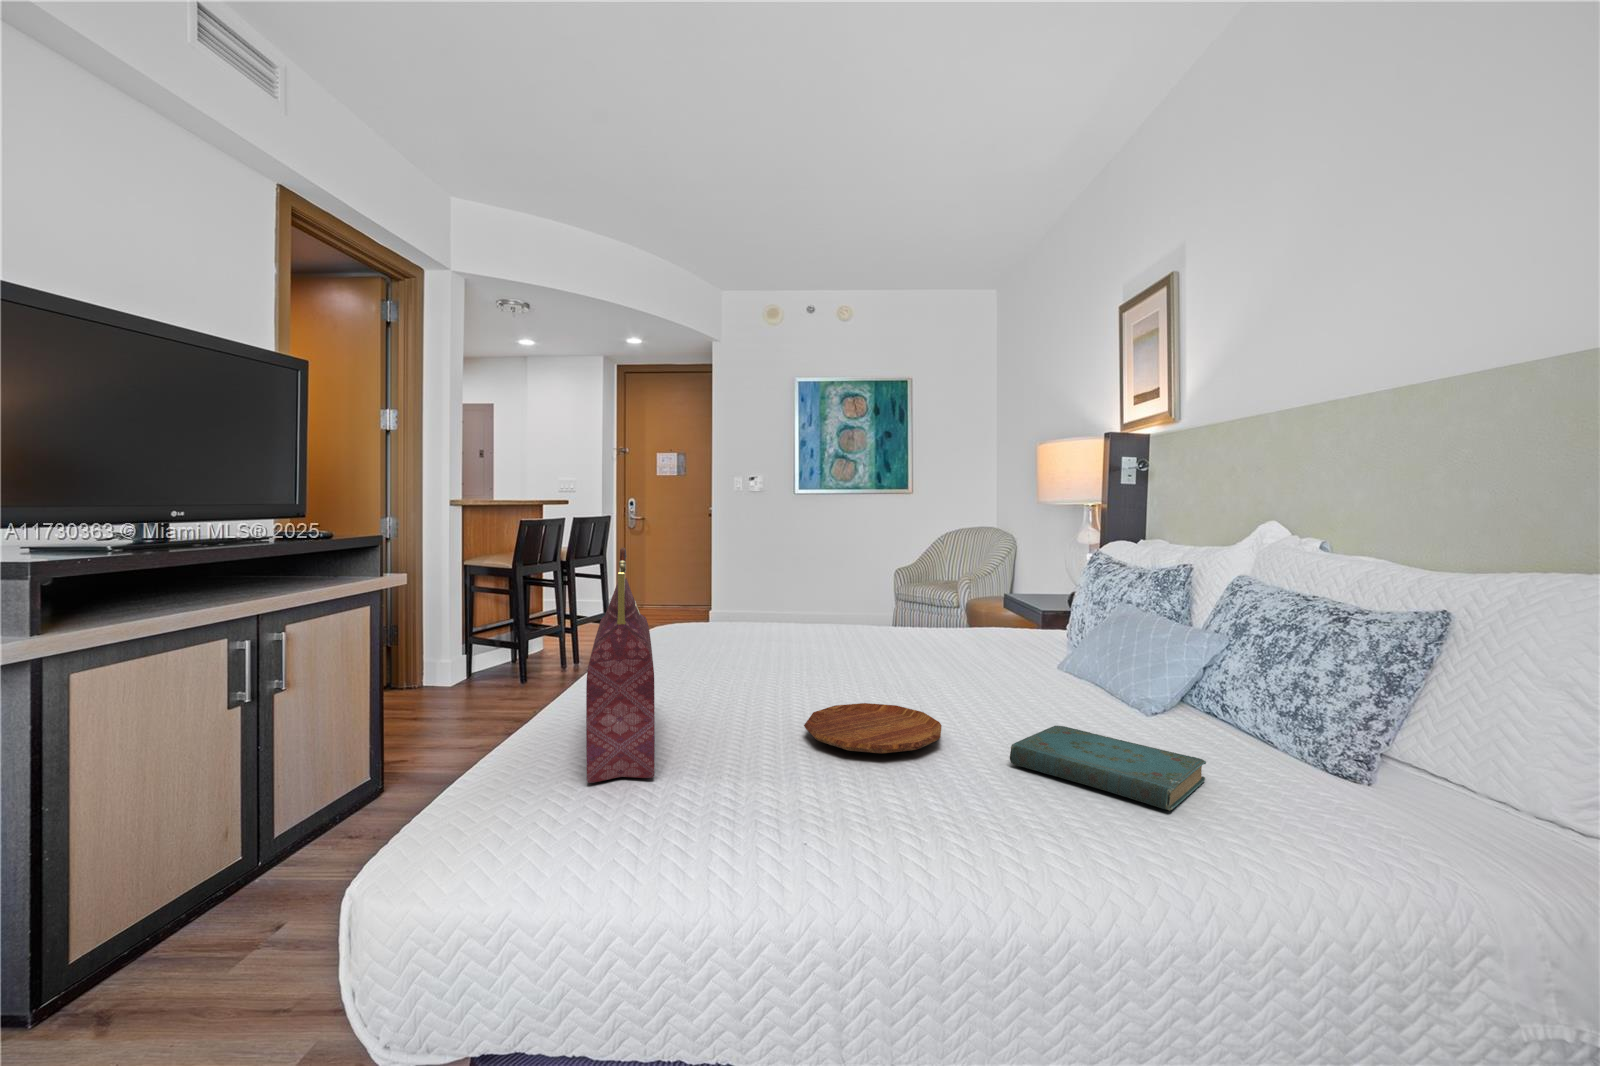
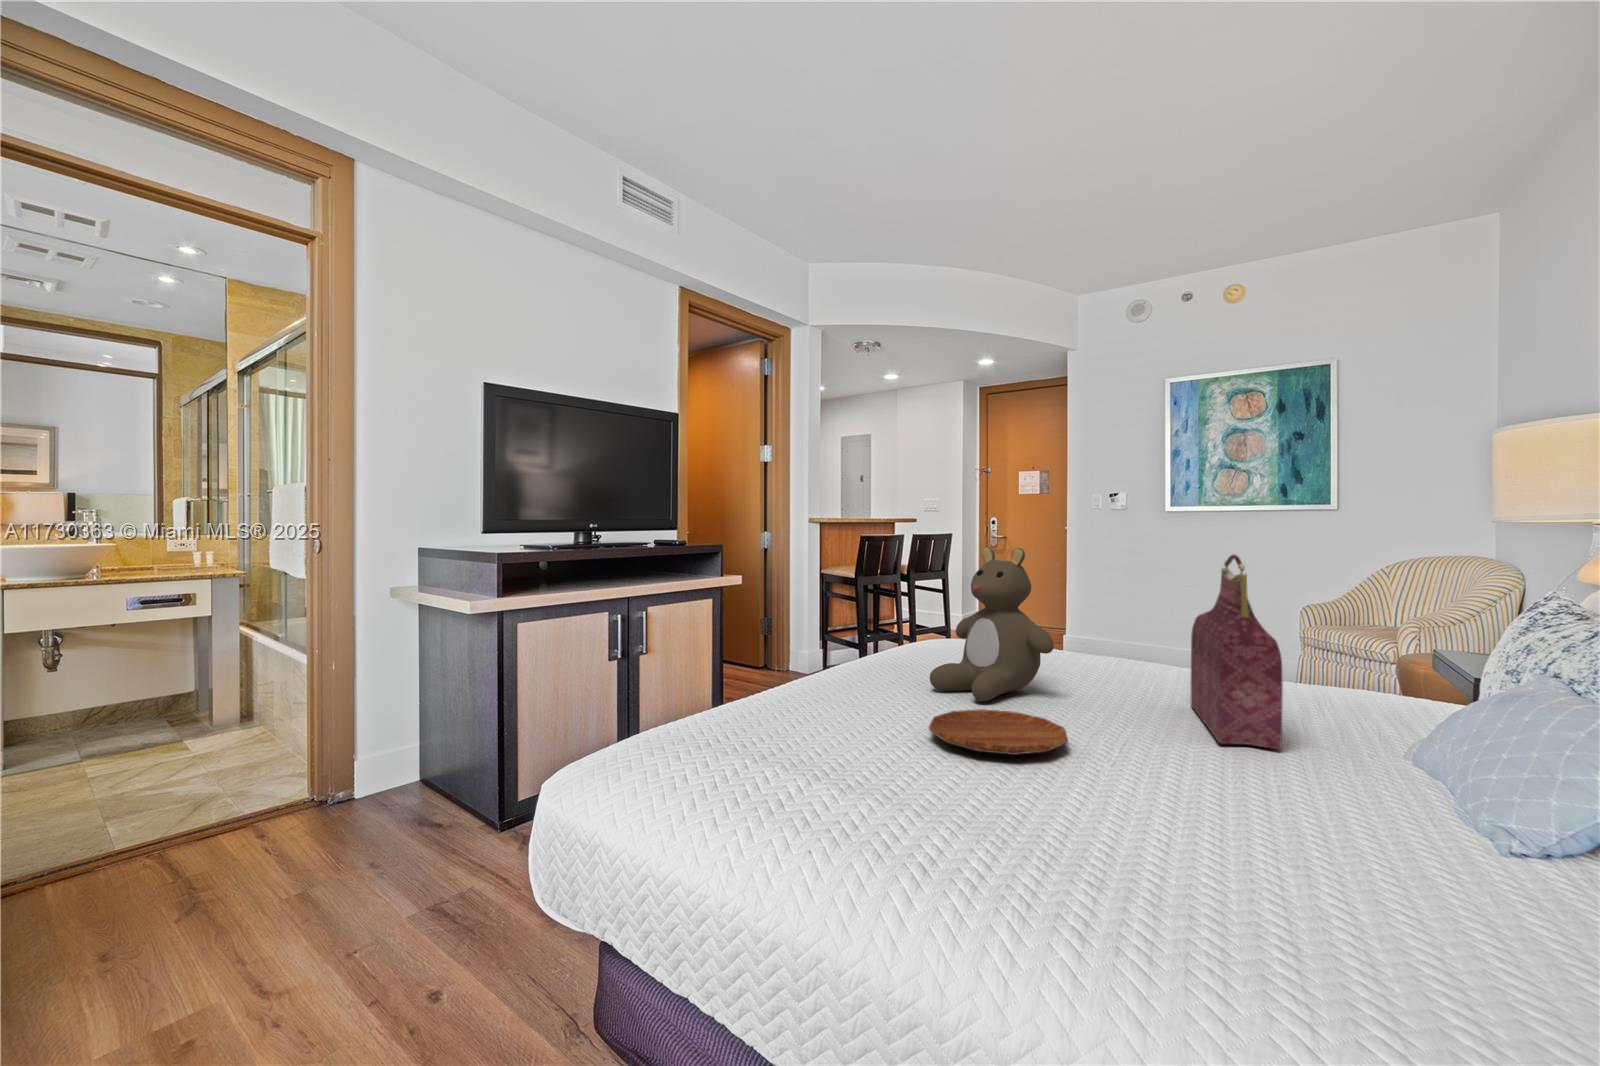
teddy bear: none [740,536,859,695] -> present [930,547,1054,701]
handbag: present [586,548,655,783] -> present [1191,555,1283,749]
book: present [1010,726,1206,811] -> none [1104,761,1346,856]

